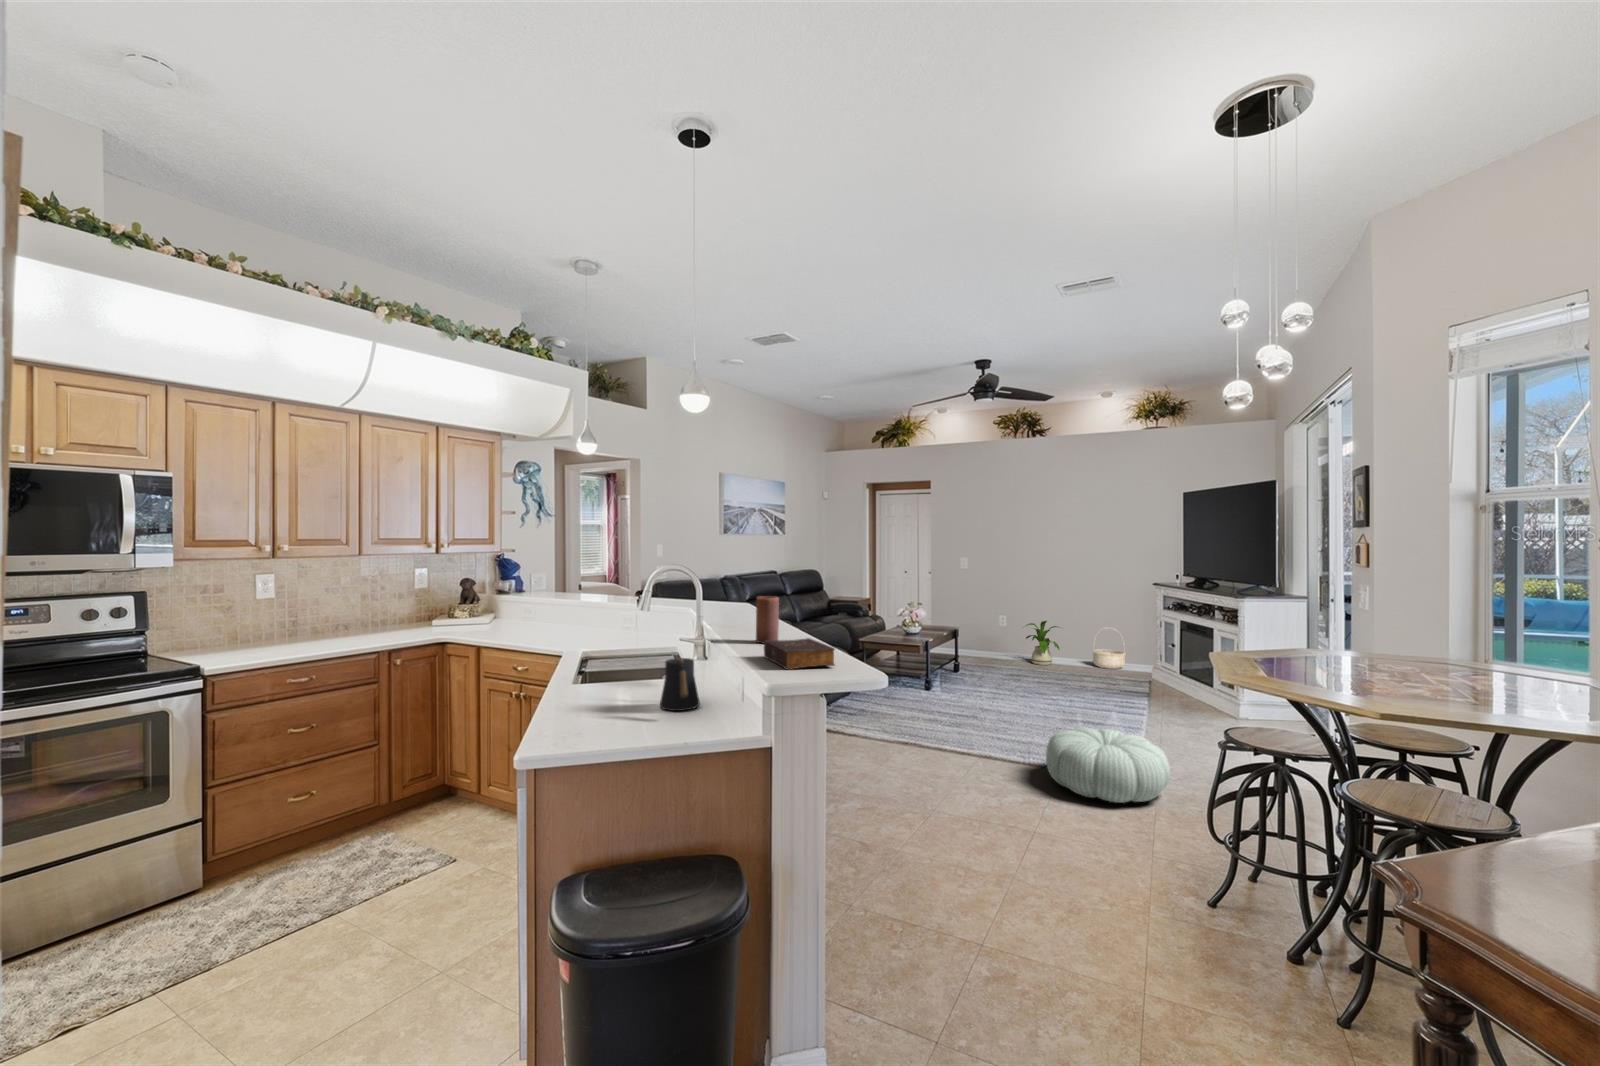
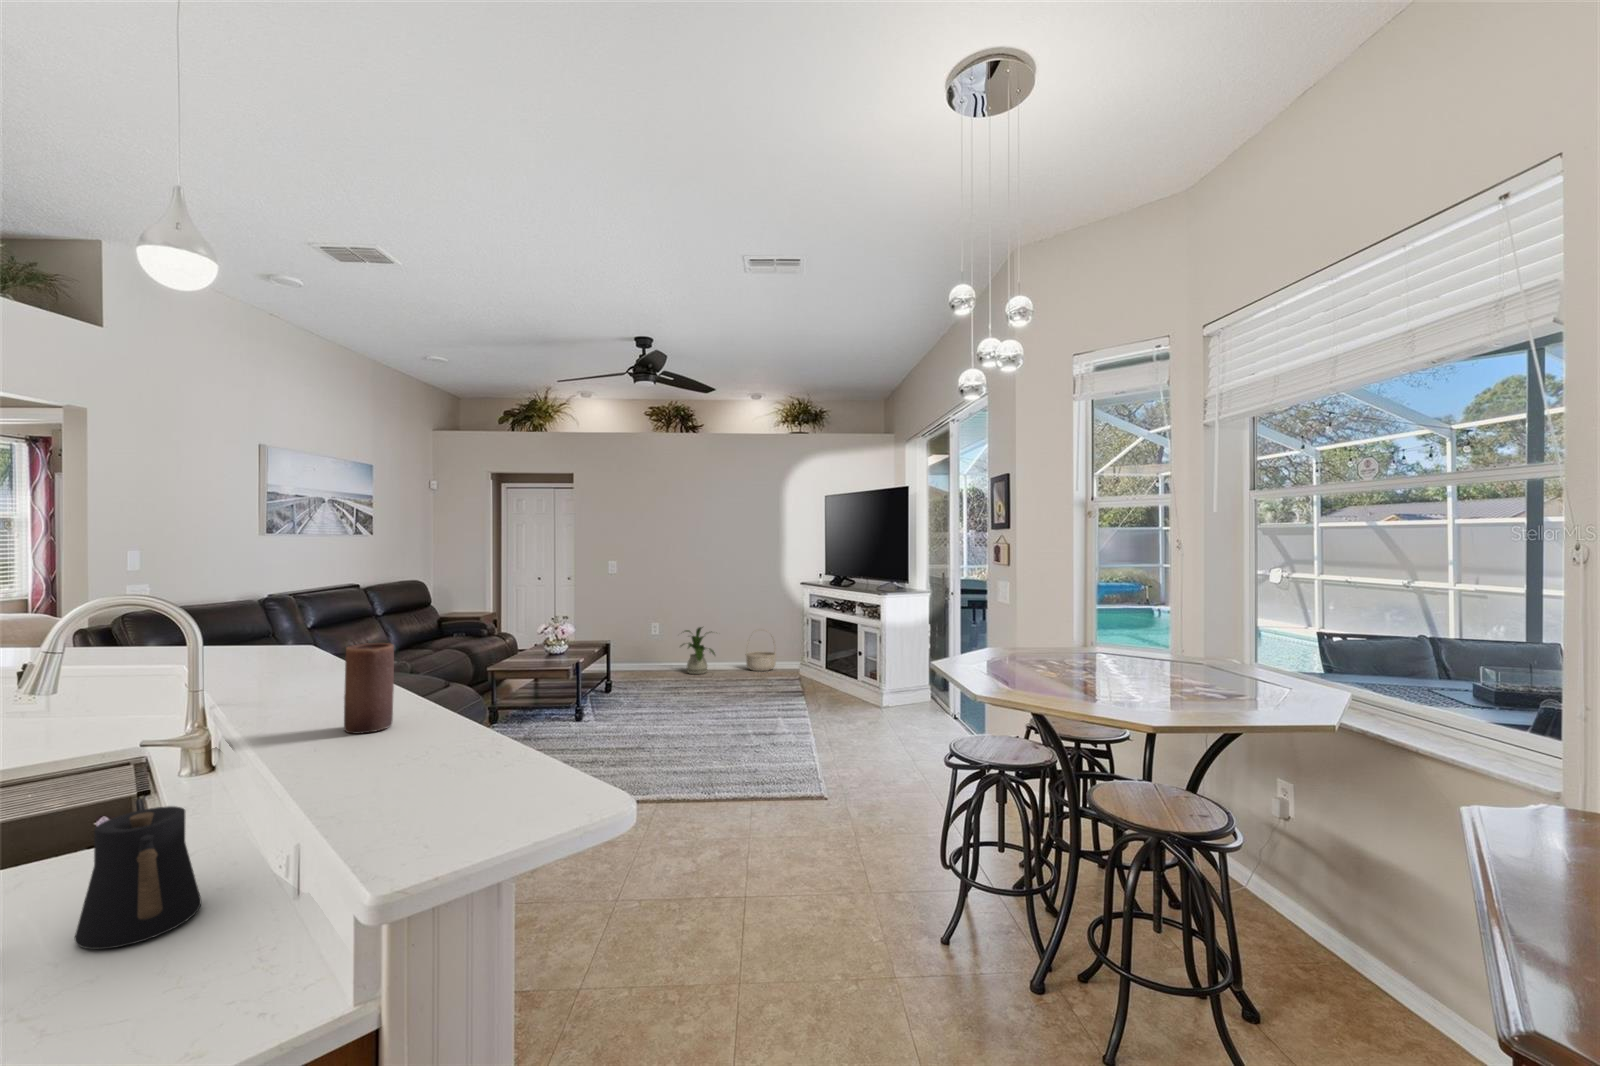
book: present [764,638,835,670] -> none [369,720,529,803]
pouf: present [1046,728,1170,803] -> none [737,746,860,830]

